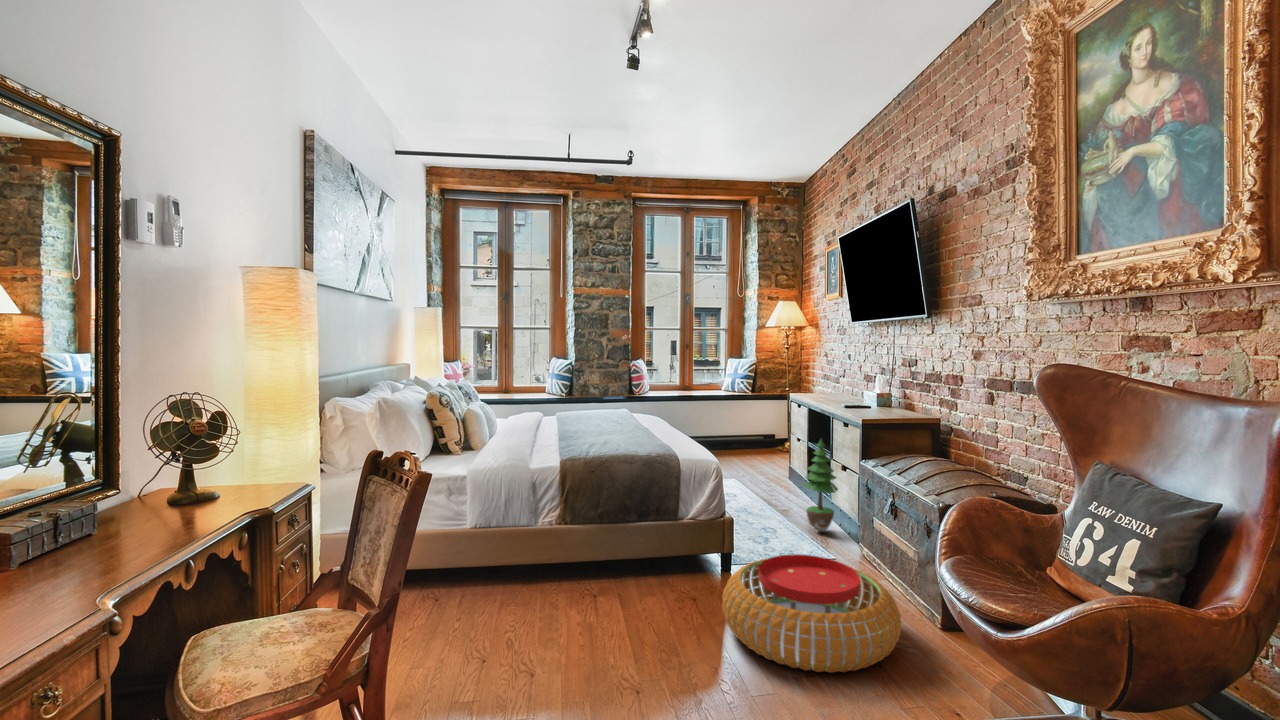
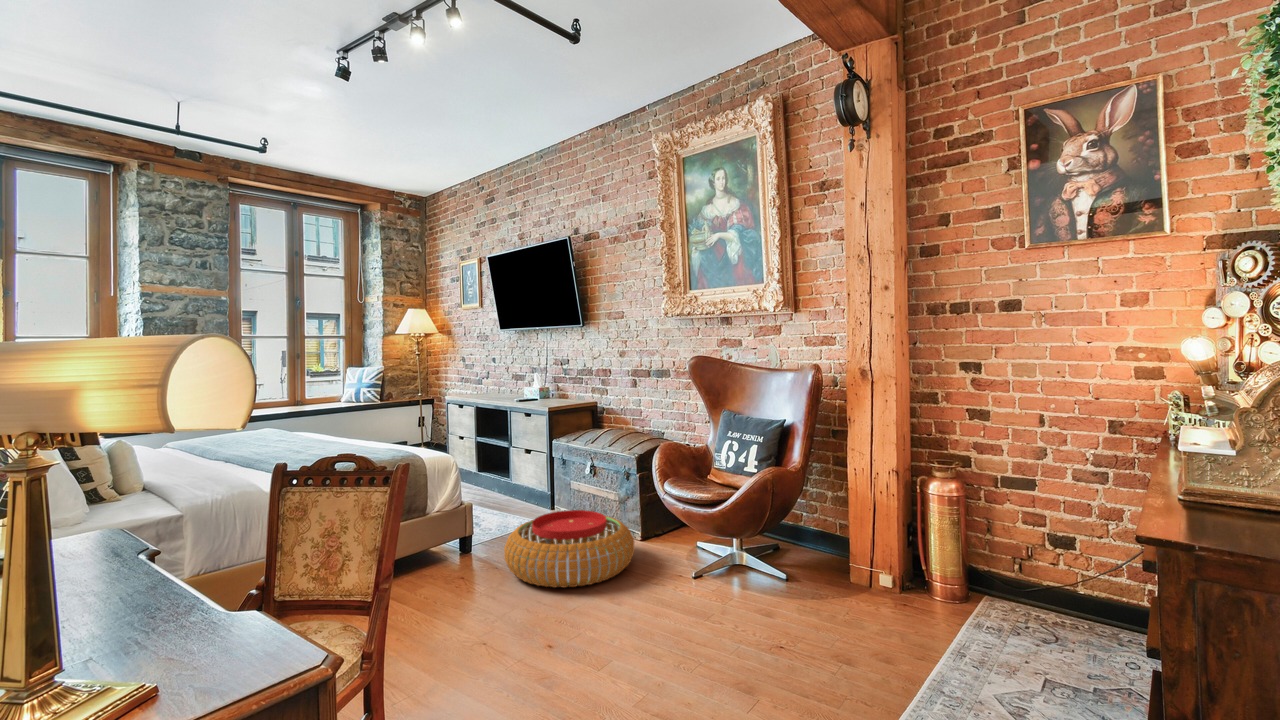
potted tree: present [804,439,838,532] -> none [496,428,525,508]

